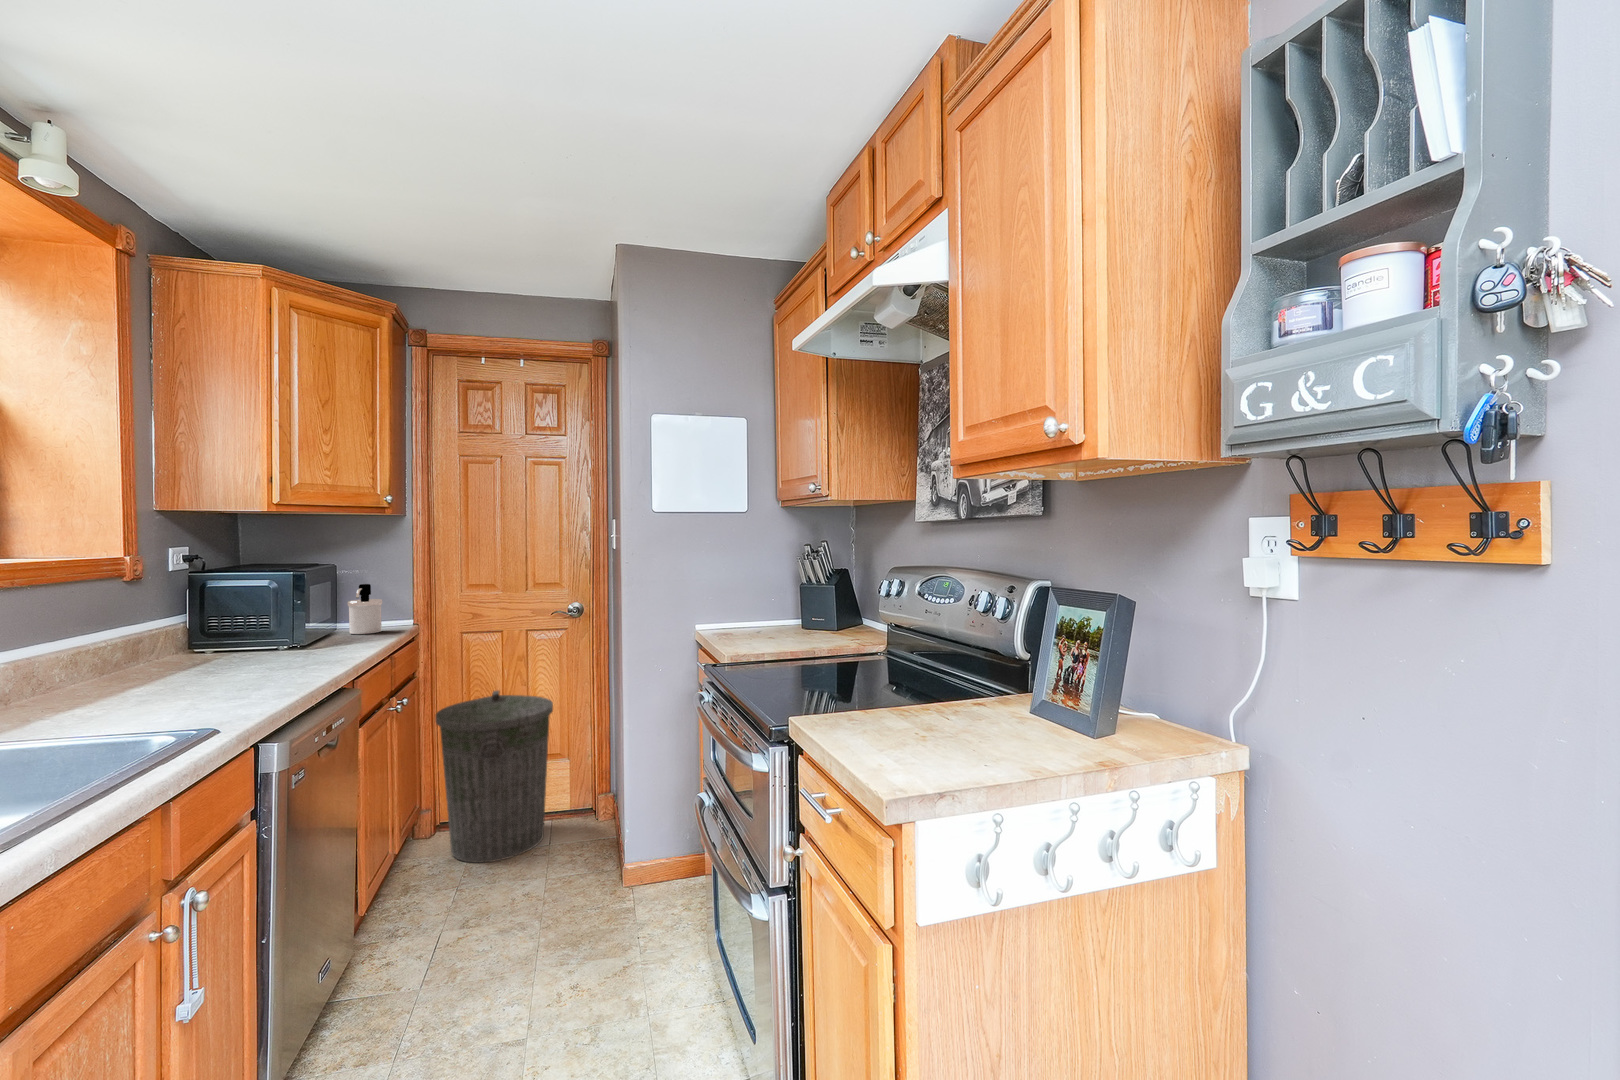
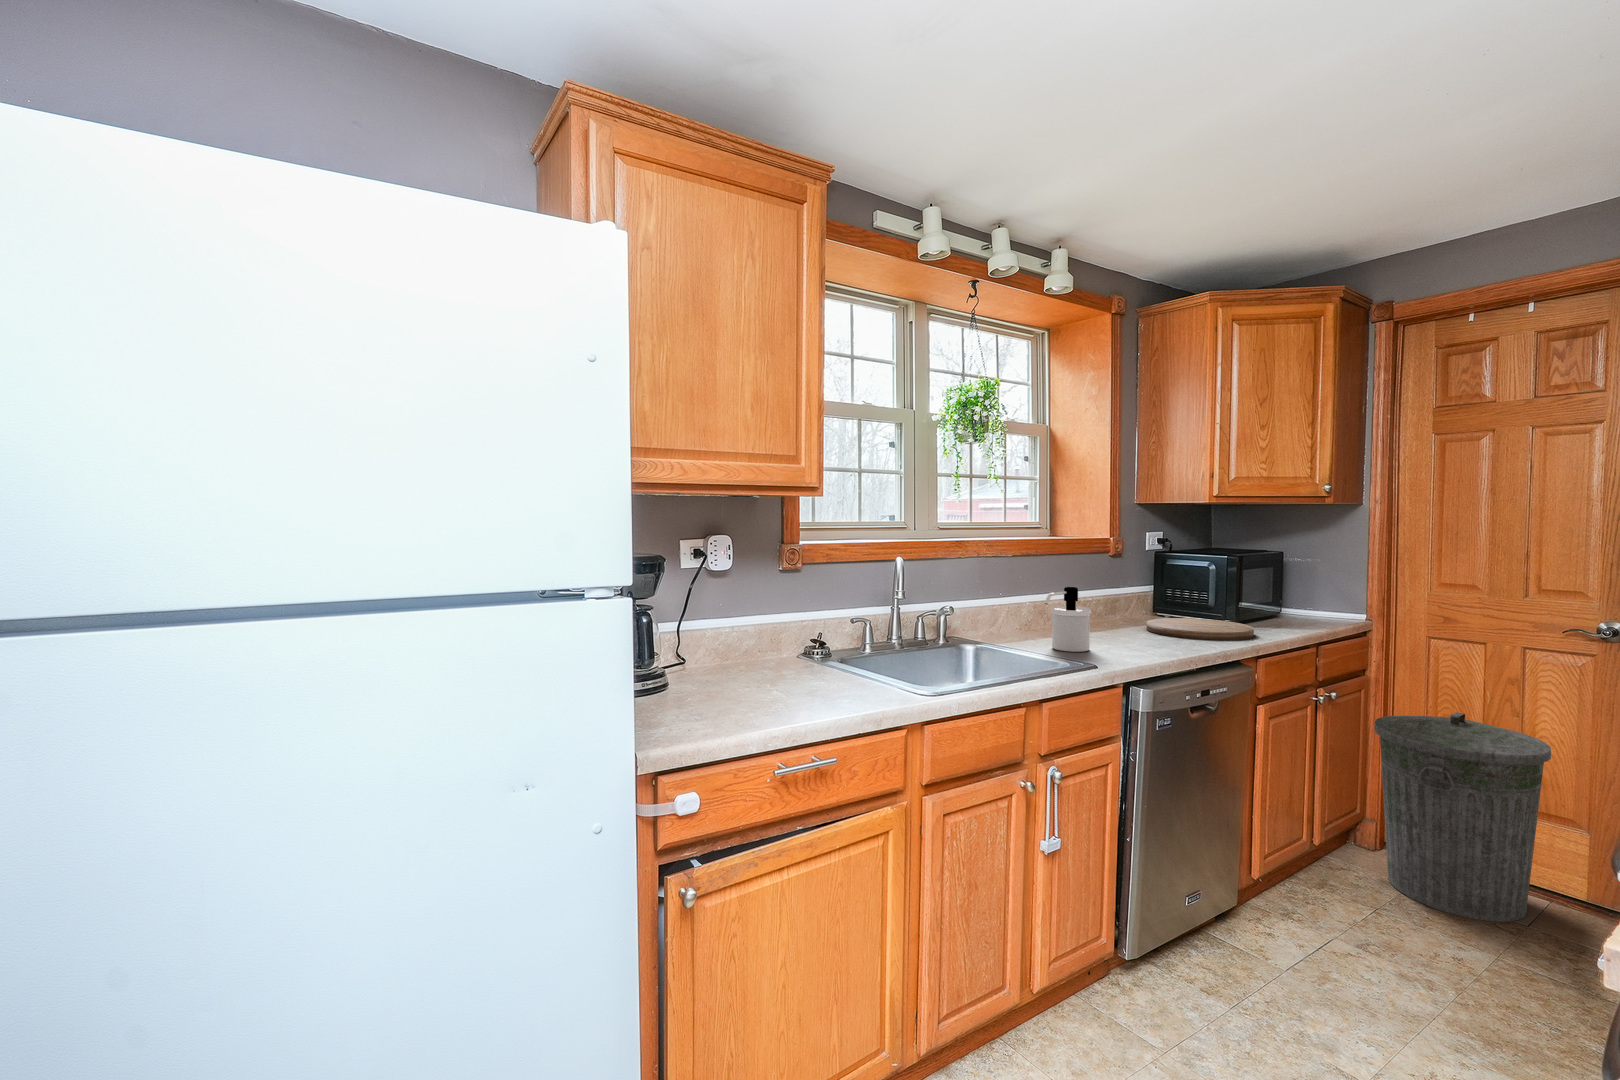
soap dispenser: present [348,584,382,634] -> present [1045,587,1091,652]
cutting board: none [202,646,341,675] -> present [1146,618,1254,640]

